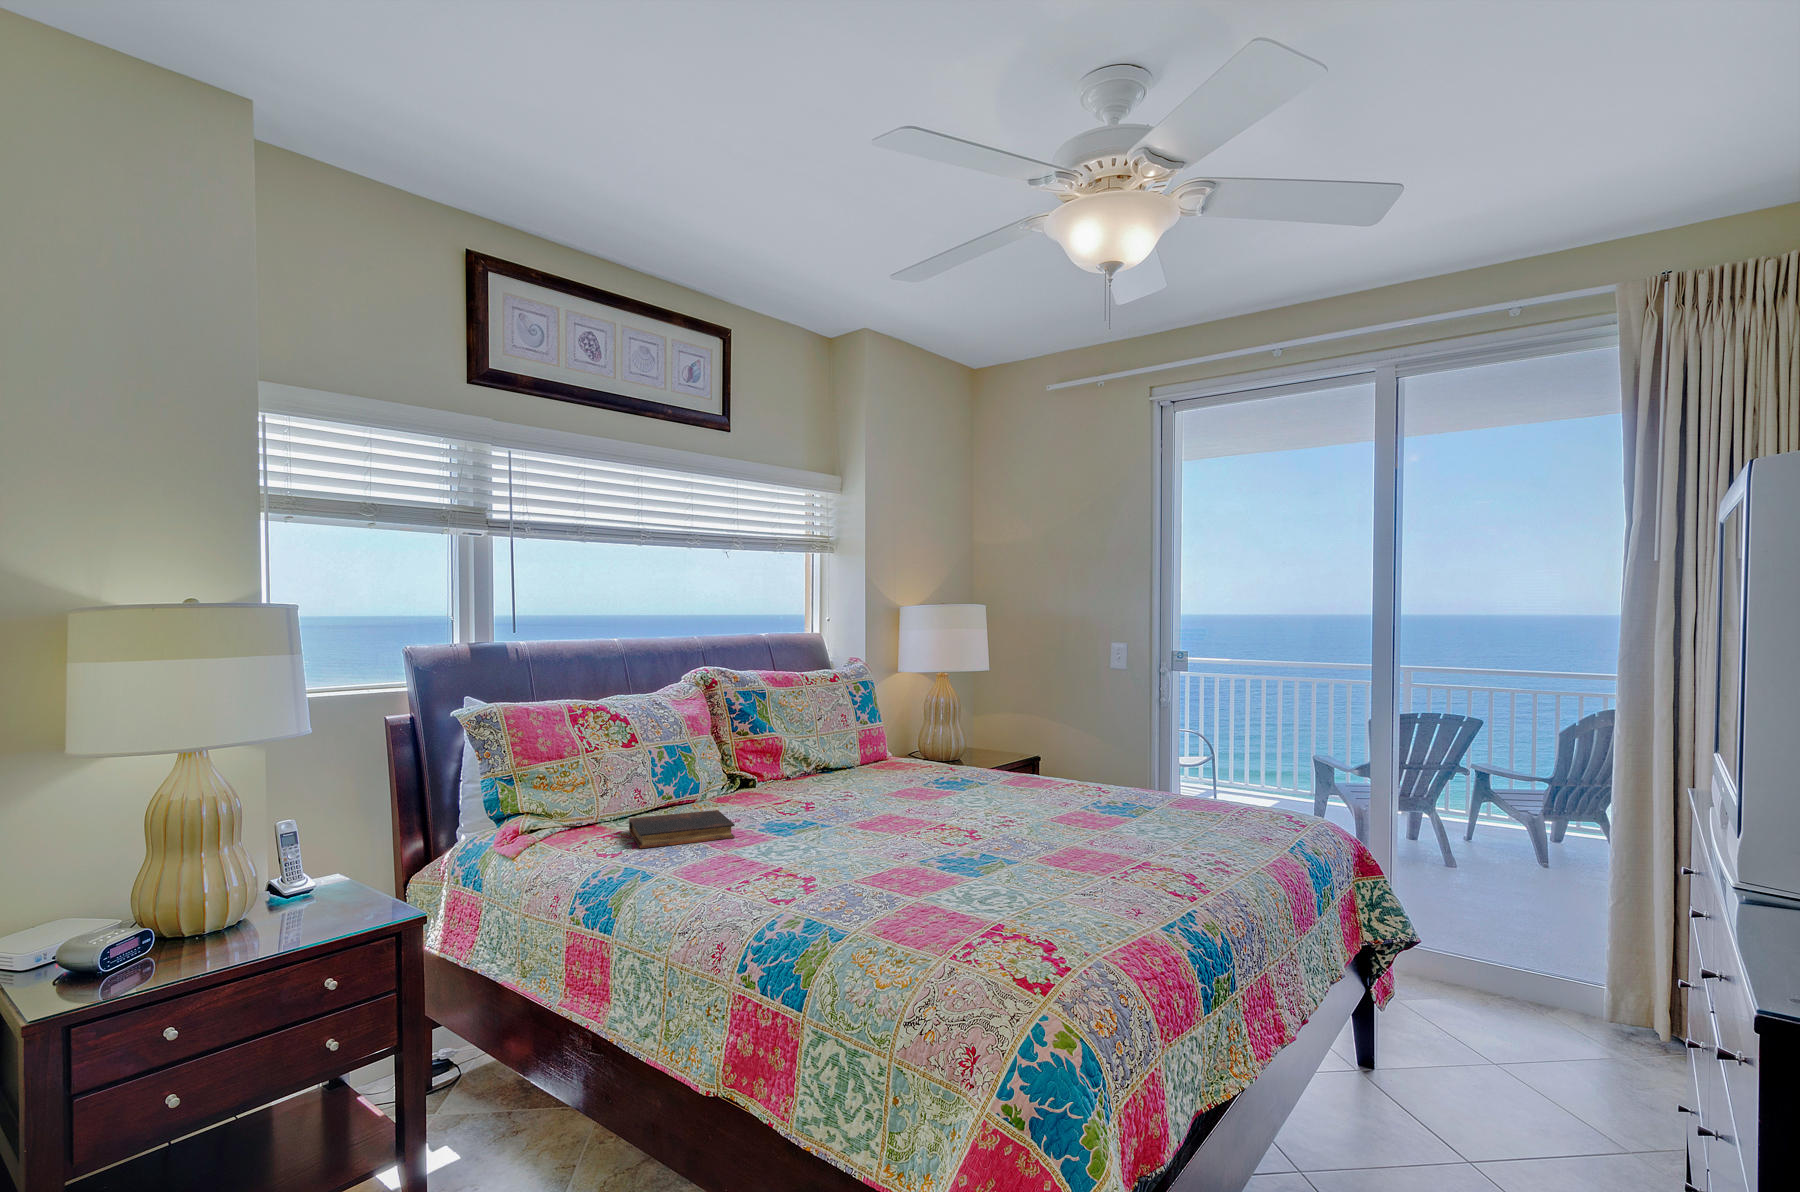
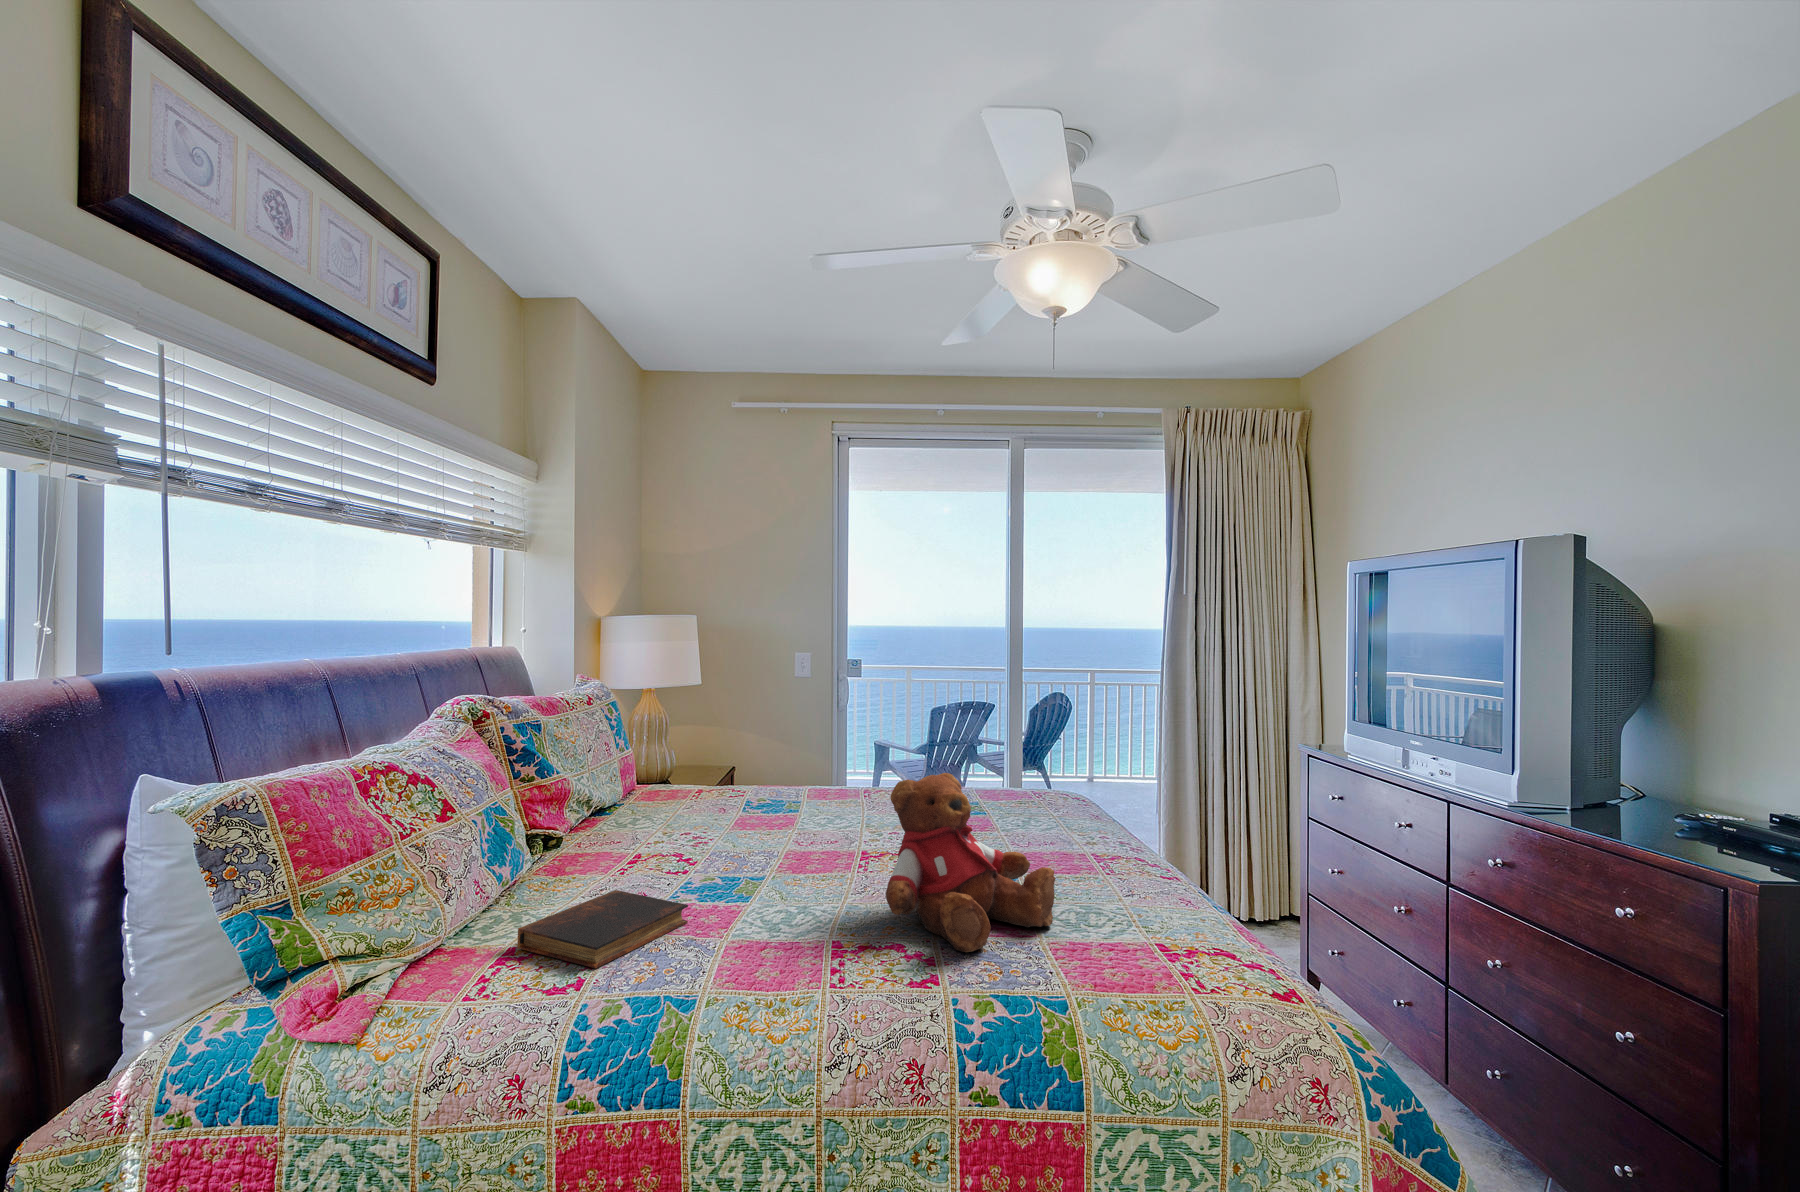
teddy bear: none [819,746,979,890] -> present [886,773,1056,952]

